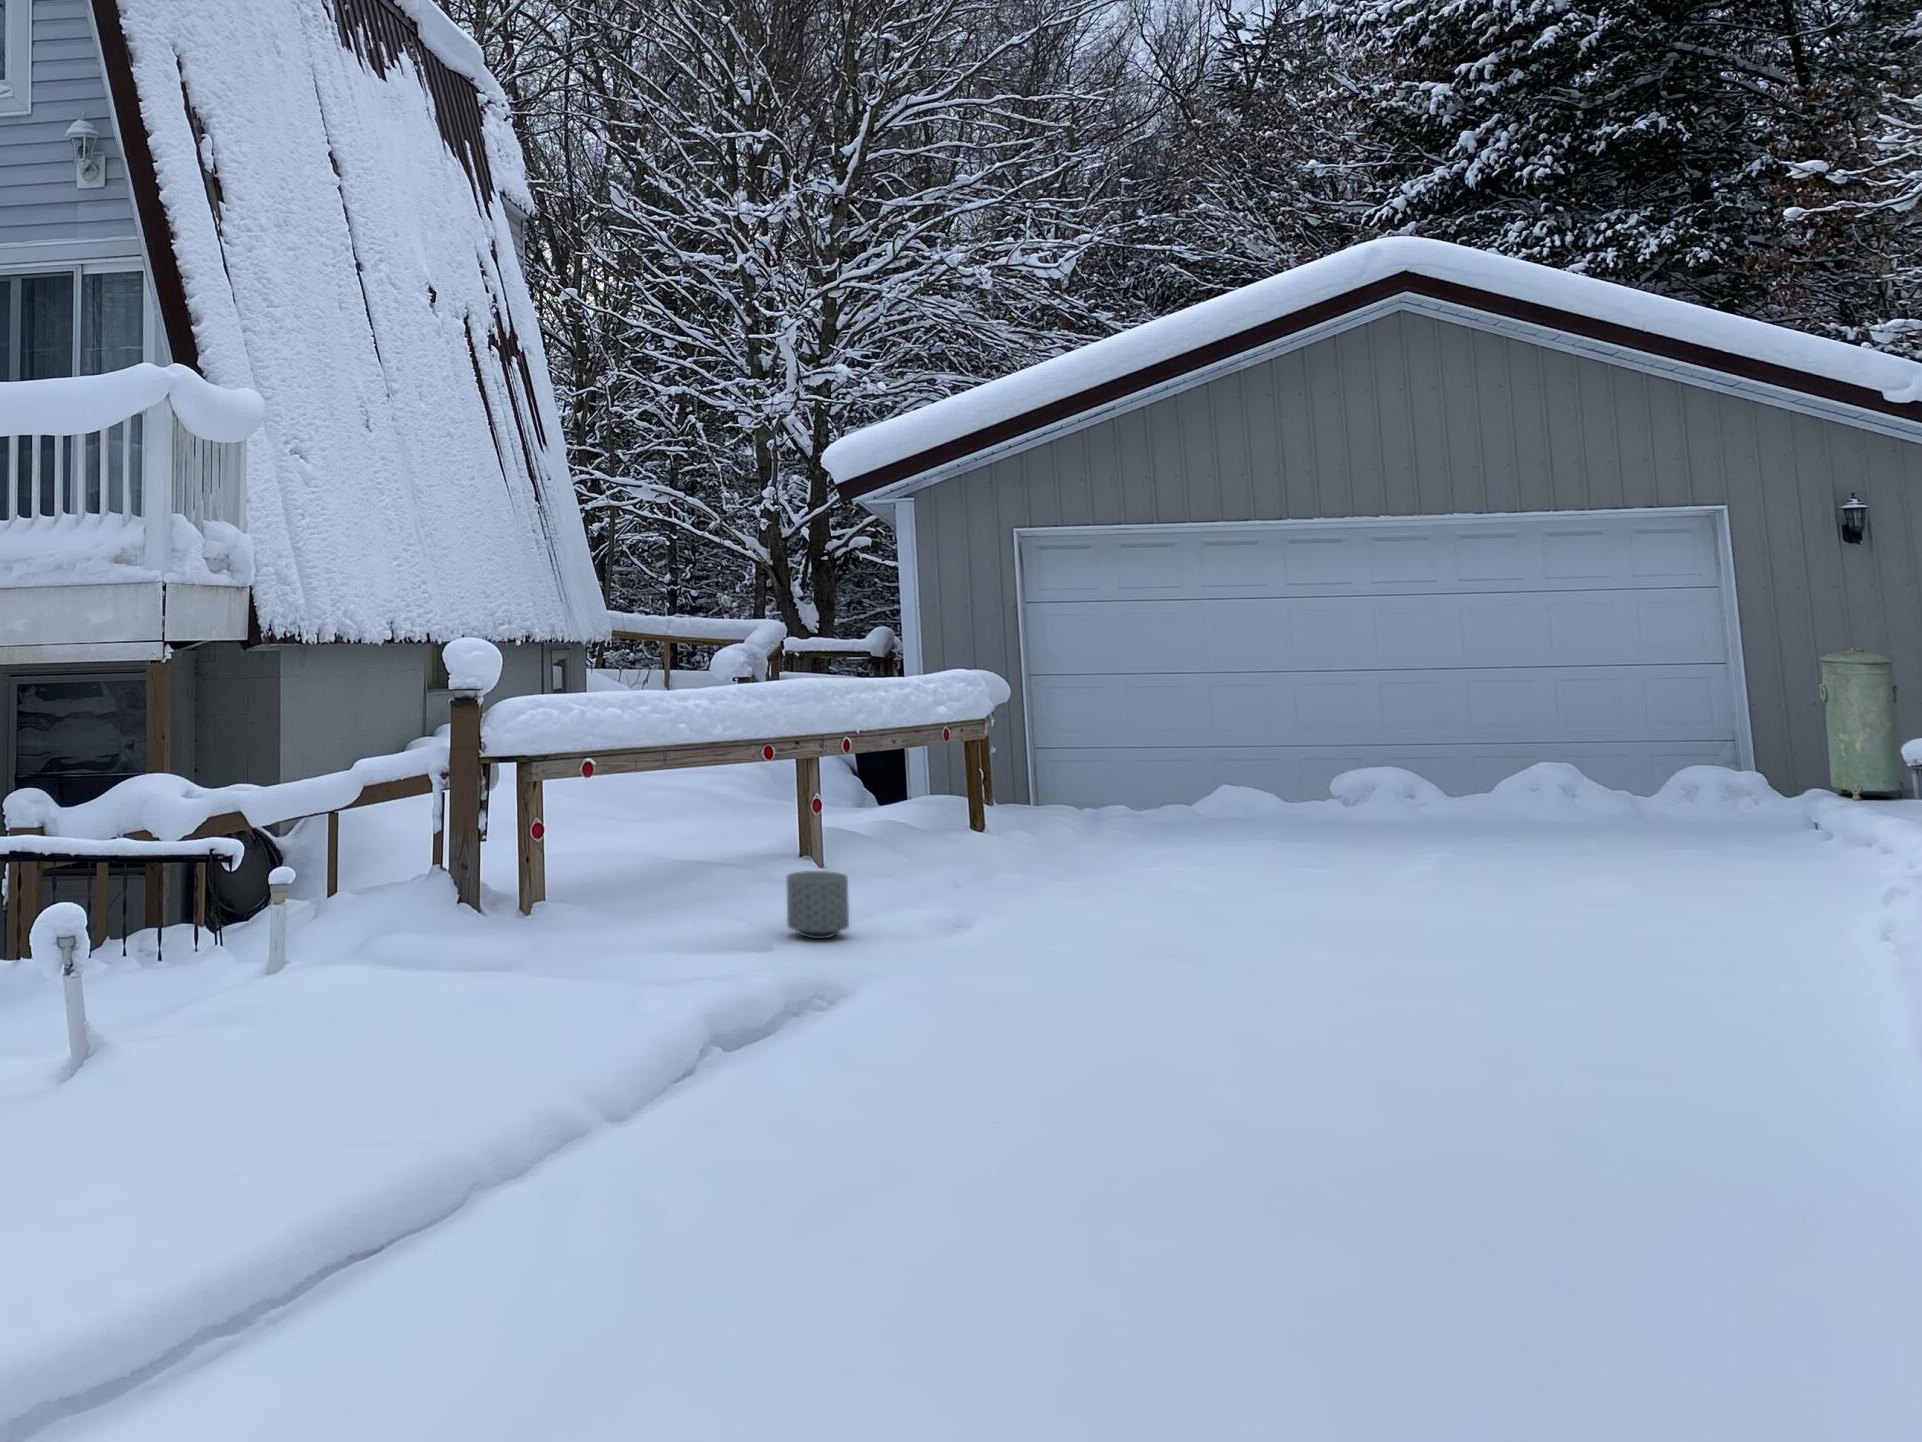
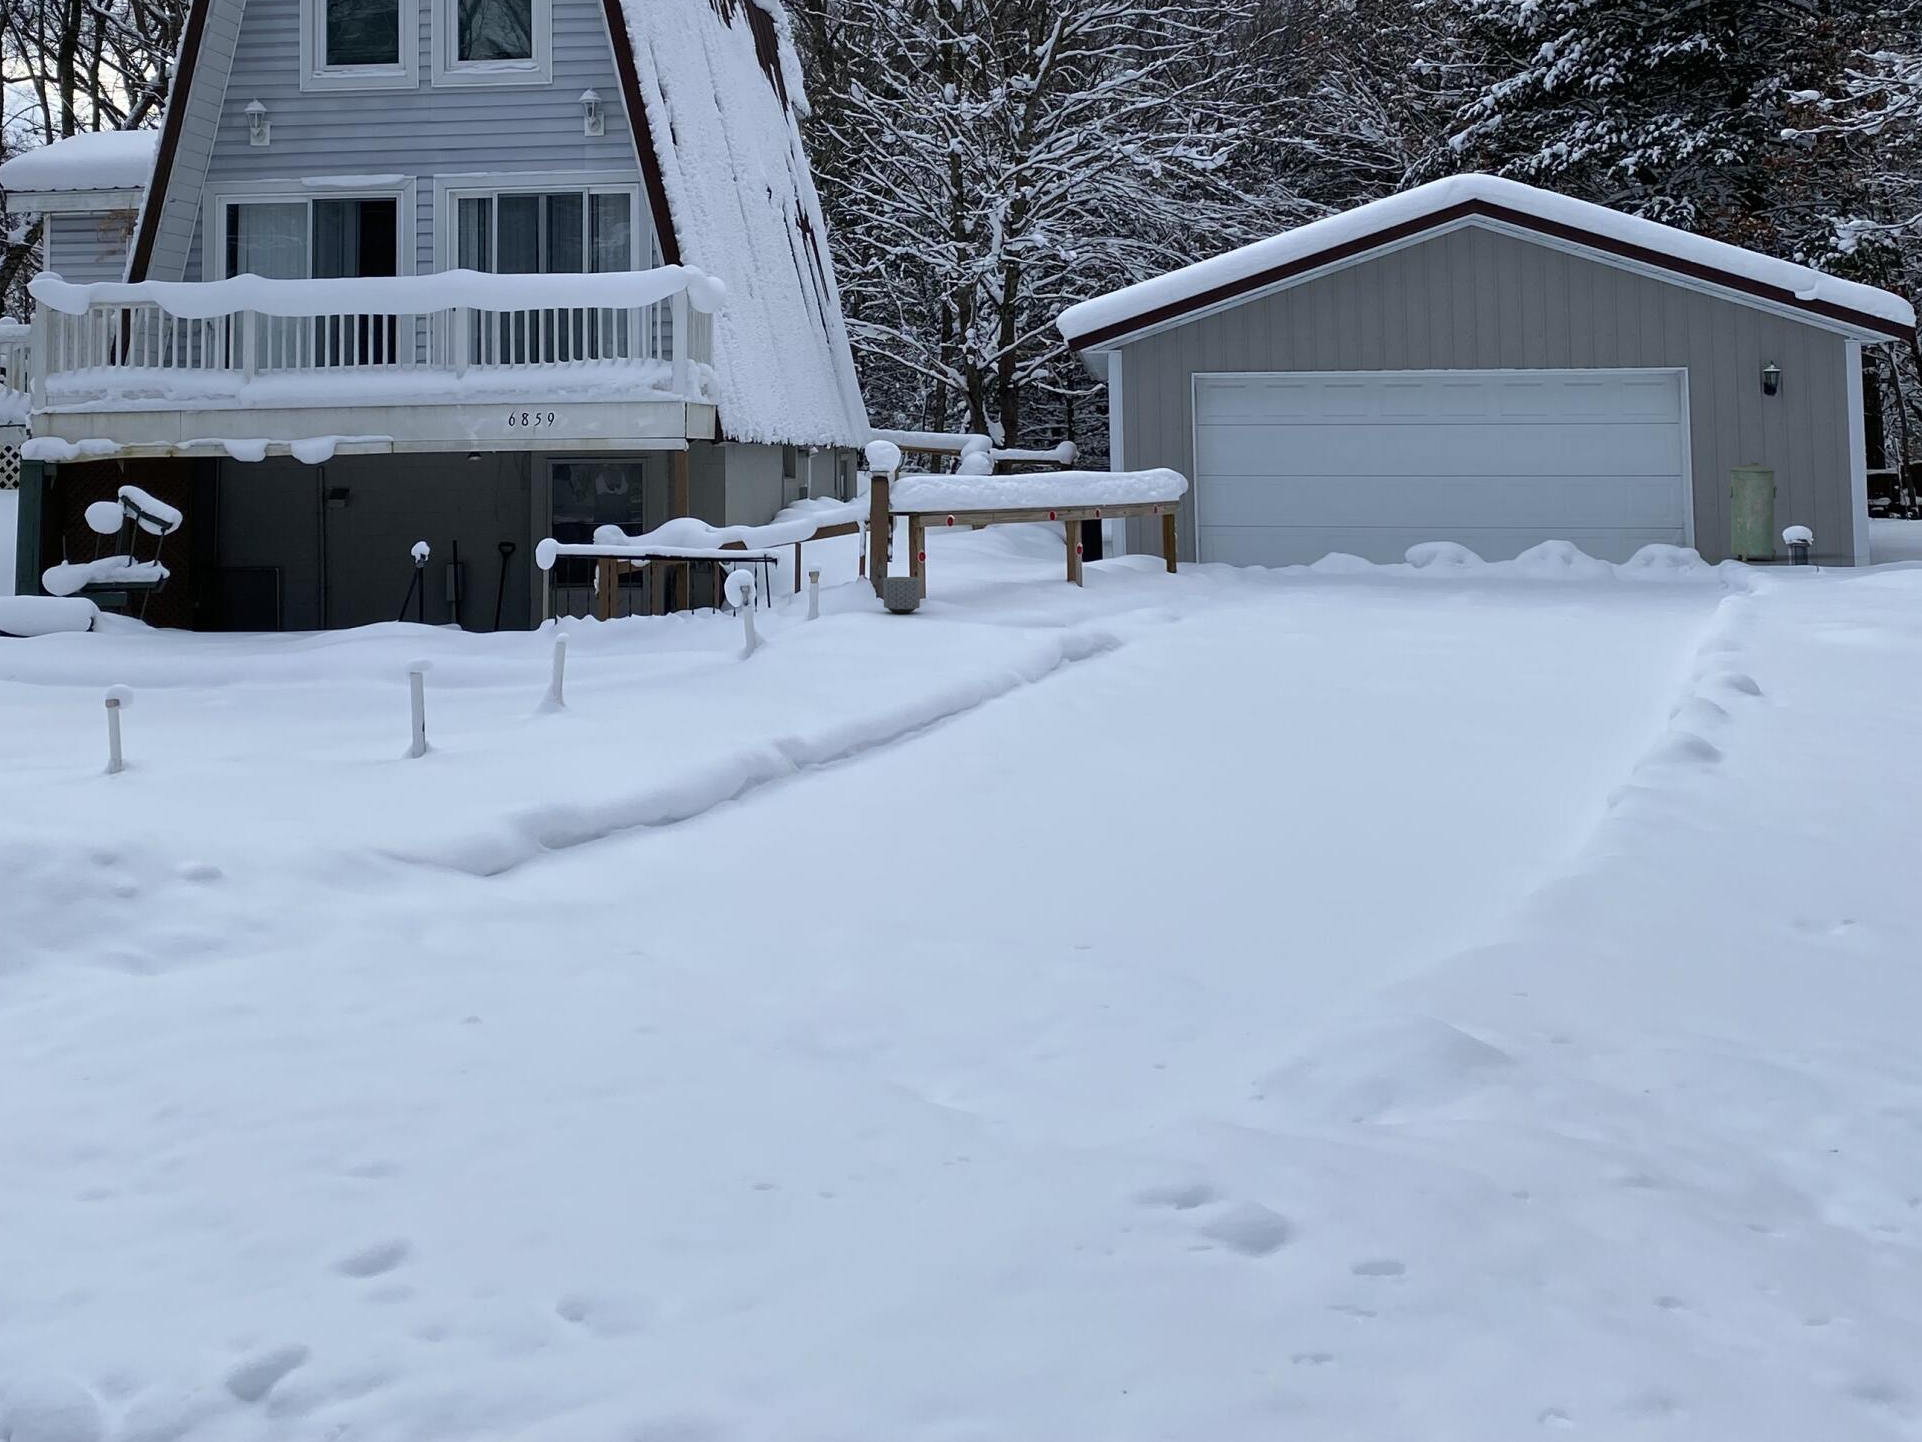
planter: present [786,871,849,939] -> present [884,577,920,614]

